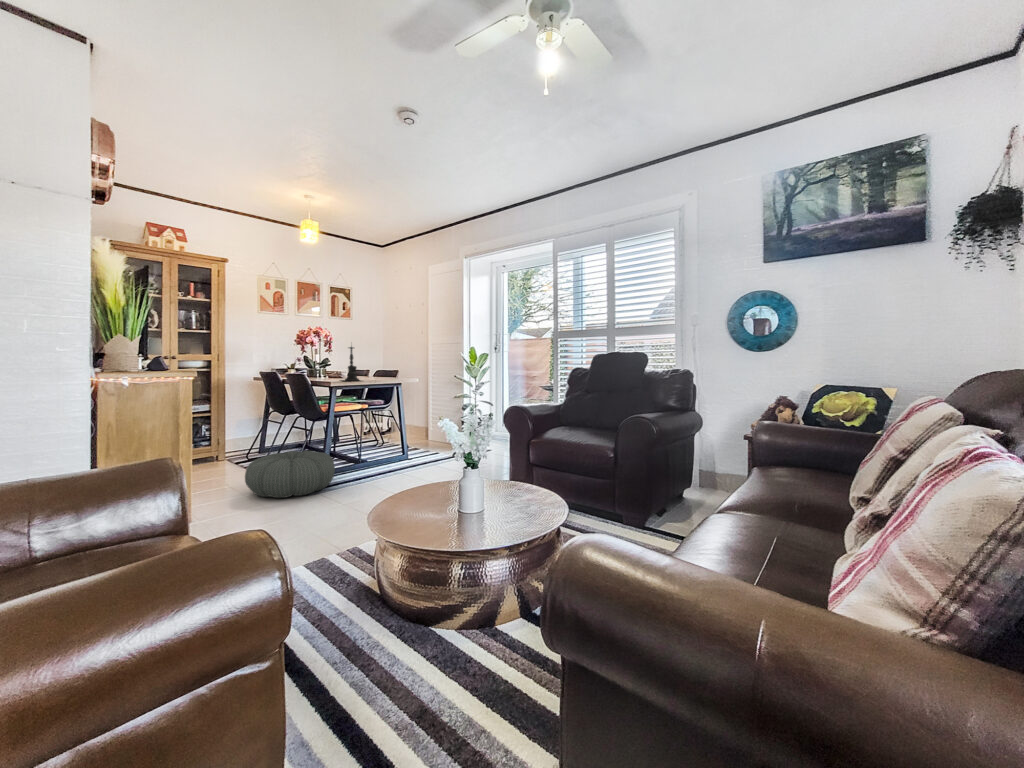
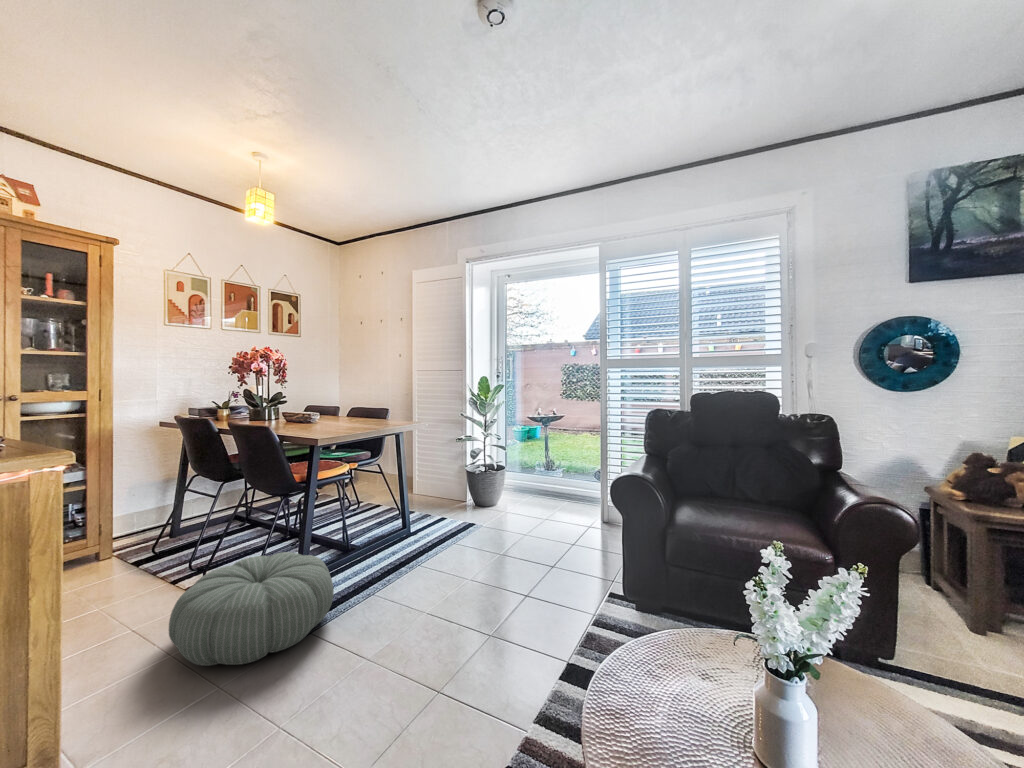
candle holder: present [345,346,359,381] -> none [316,371,357,431]

